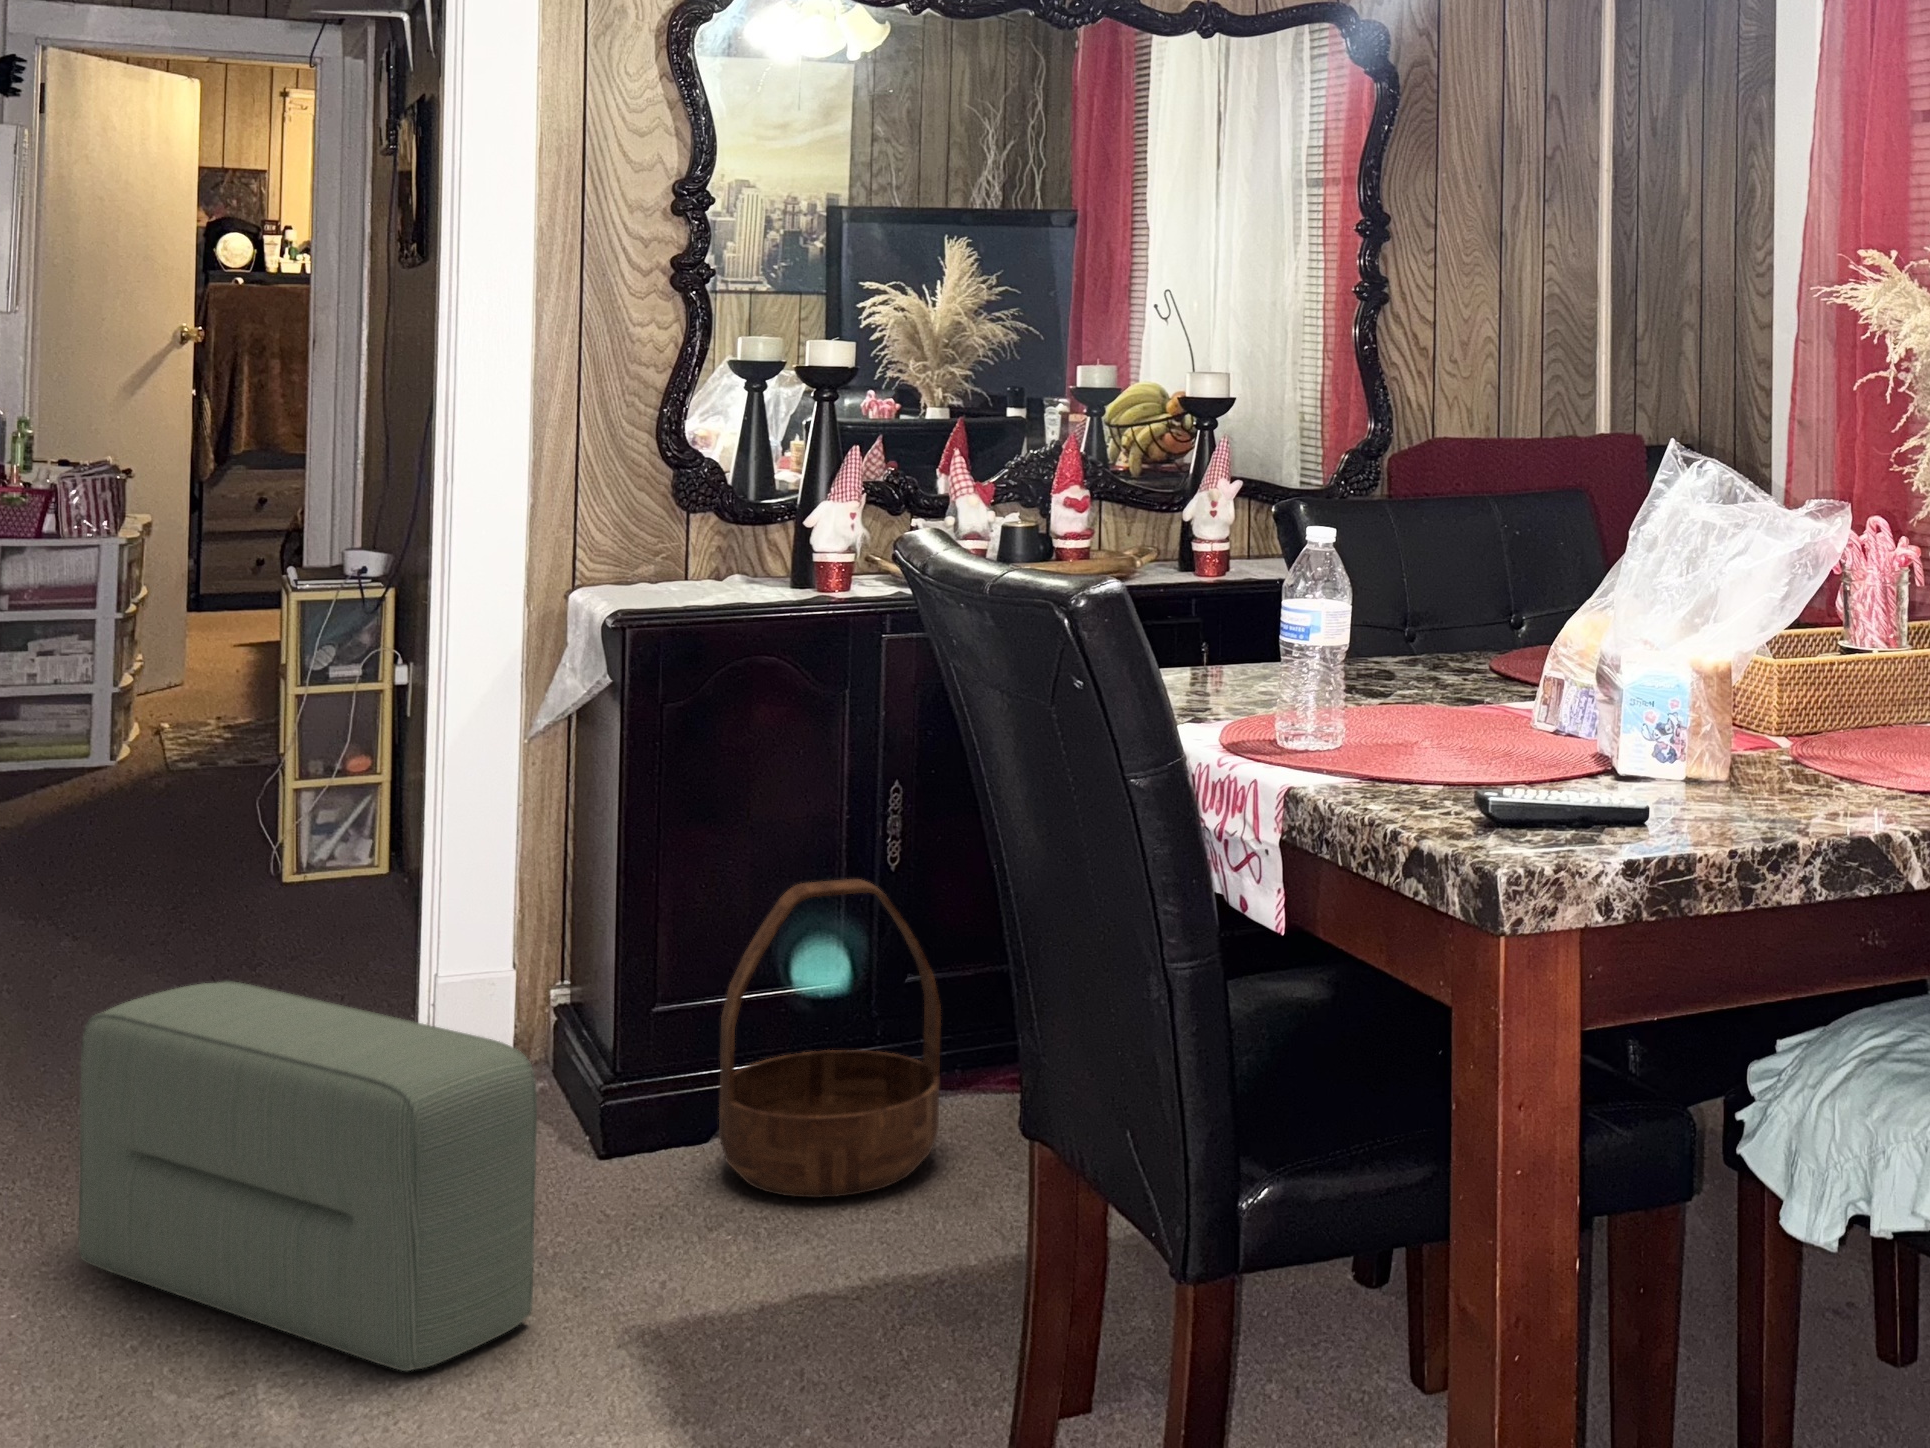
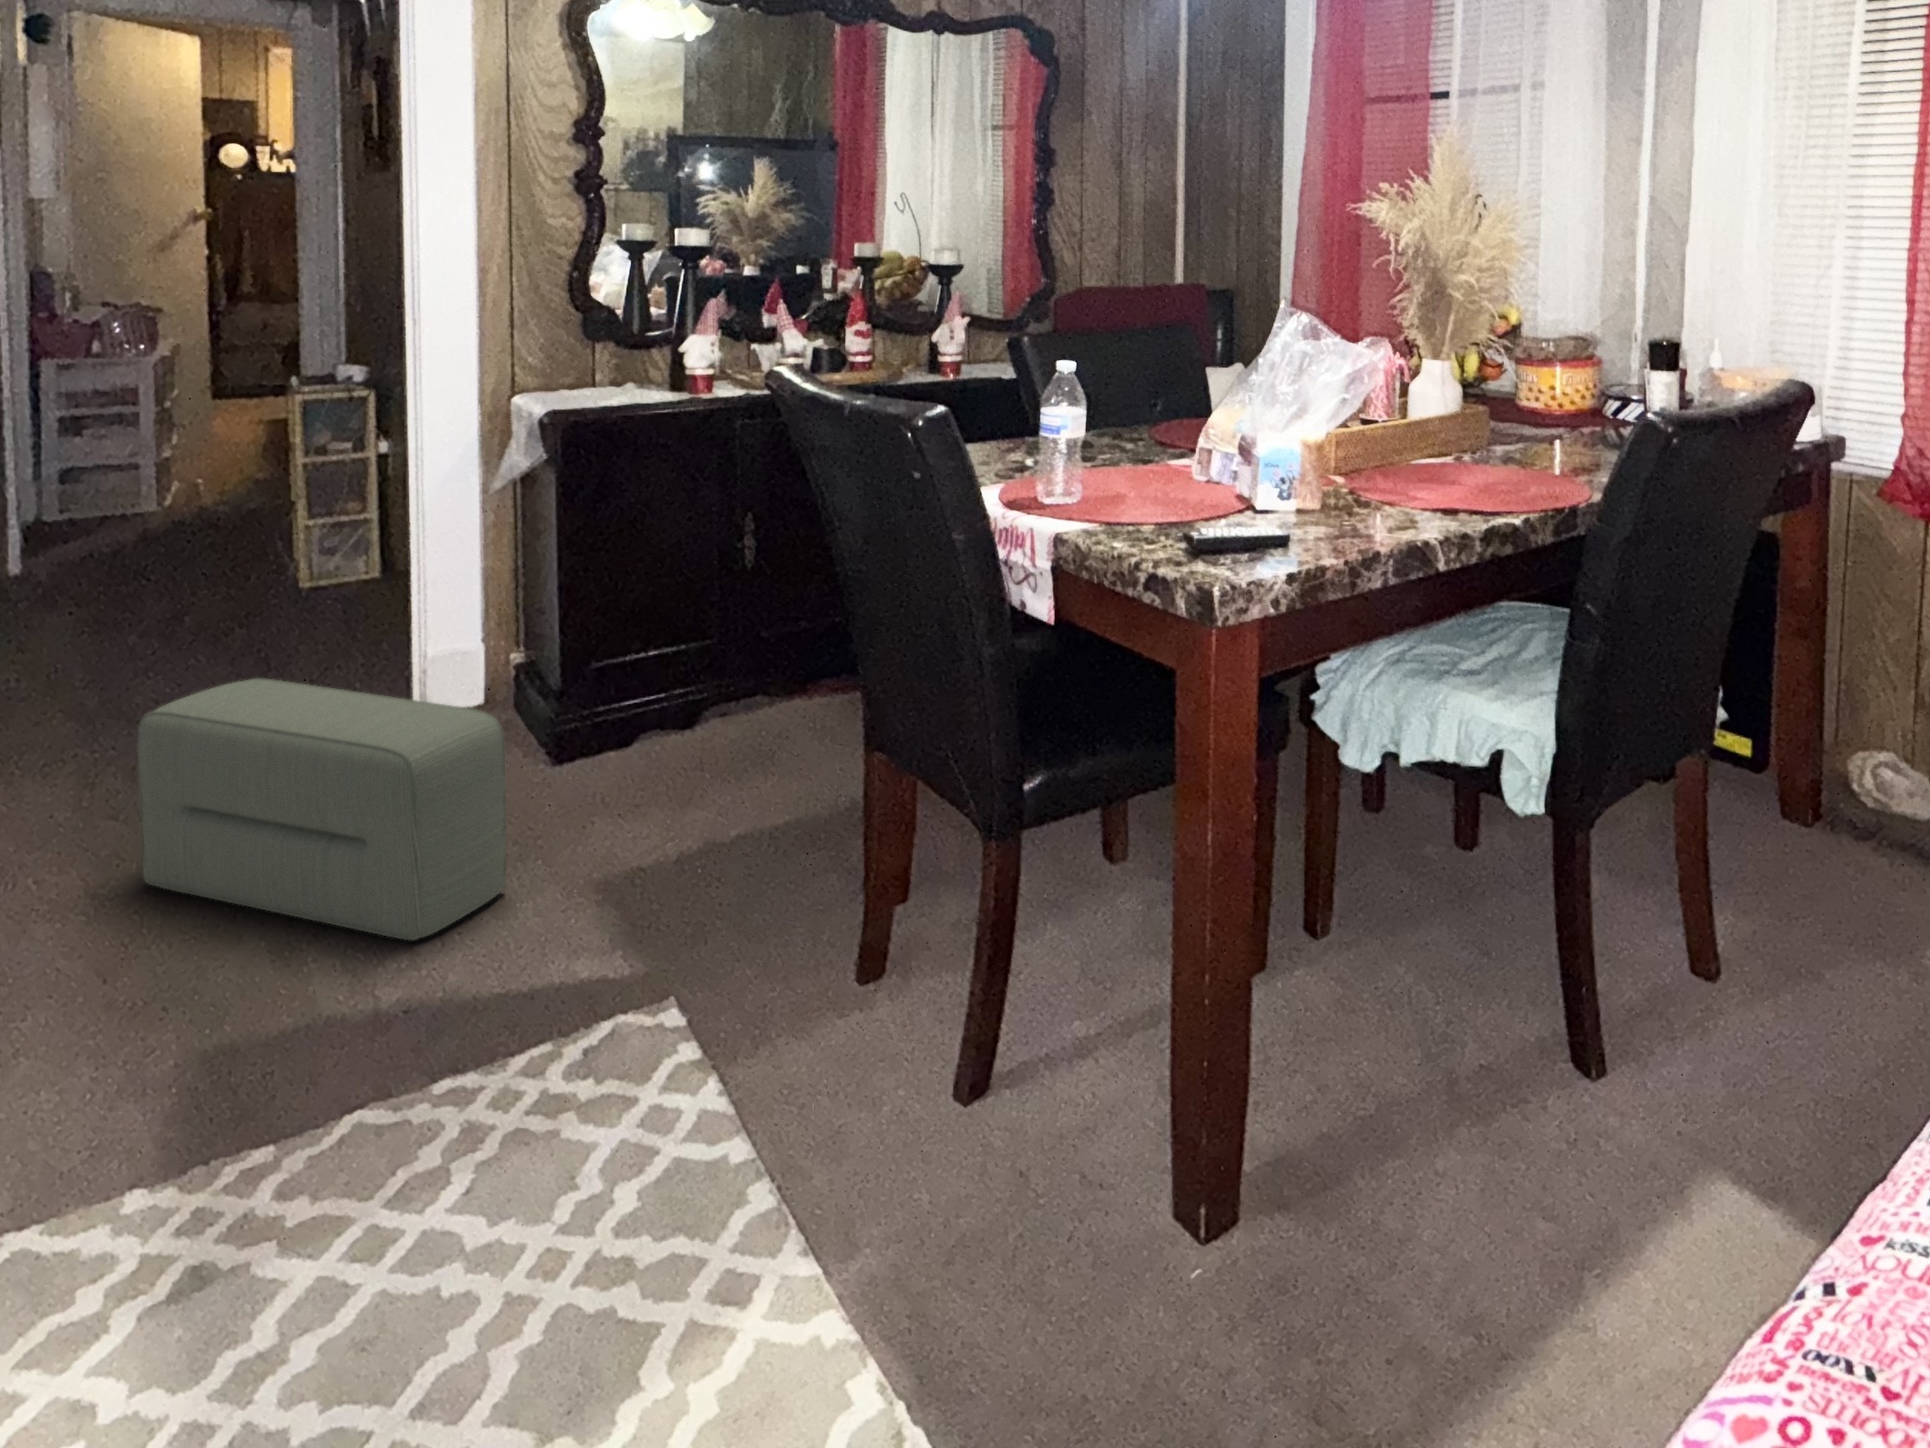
basket: present [719,879,941,1198] -> none [632,575,783,781]

